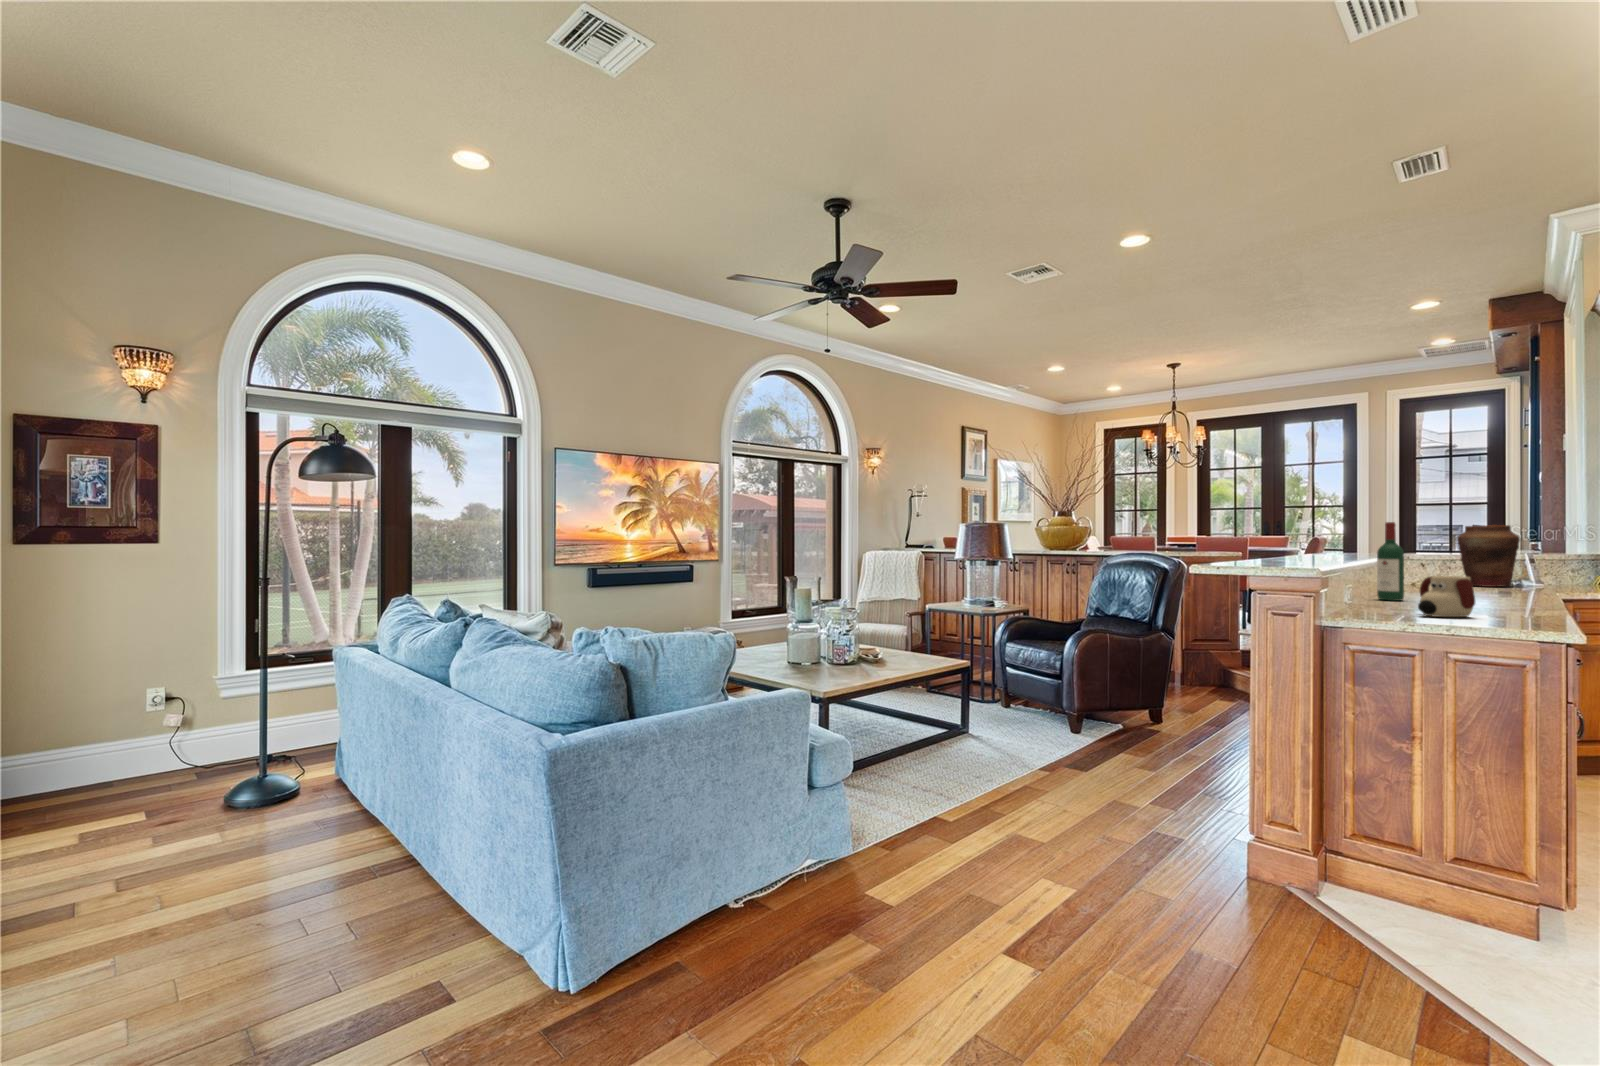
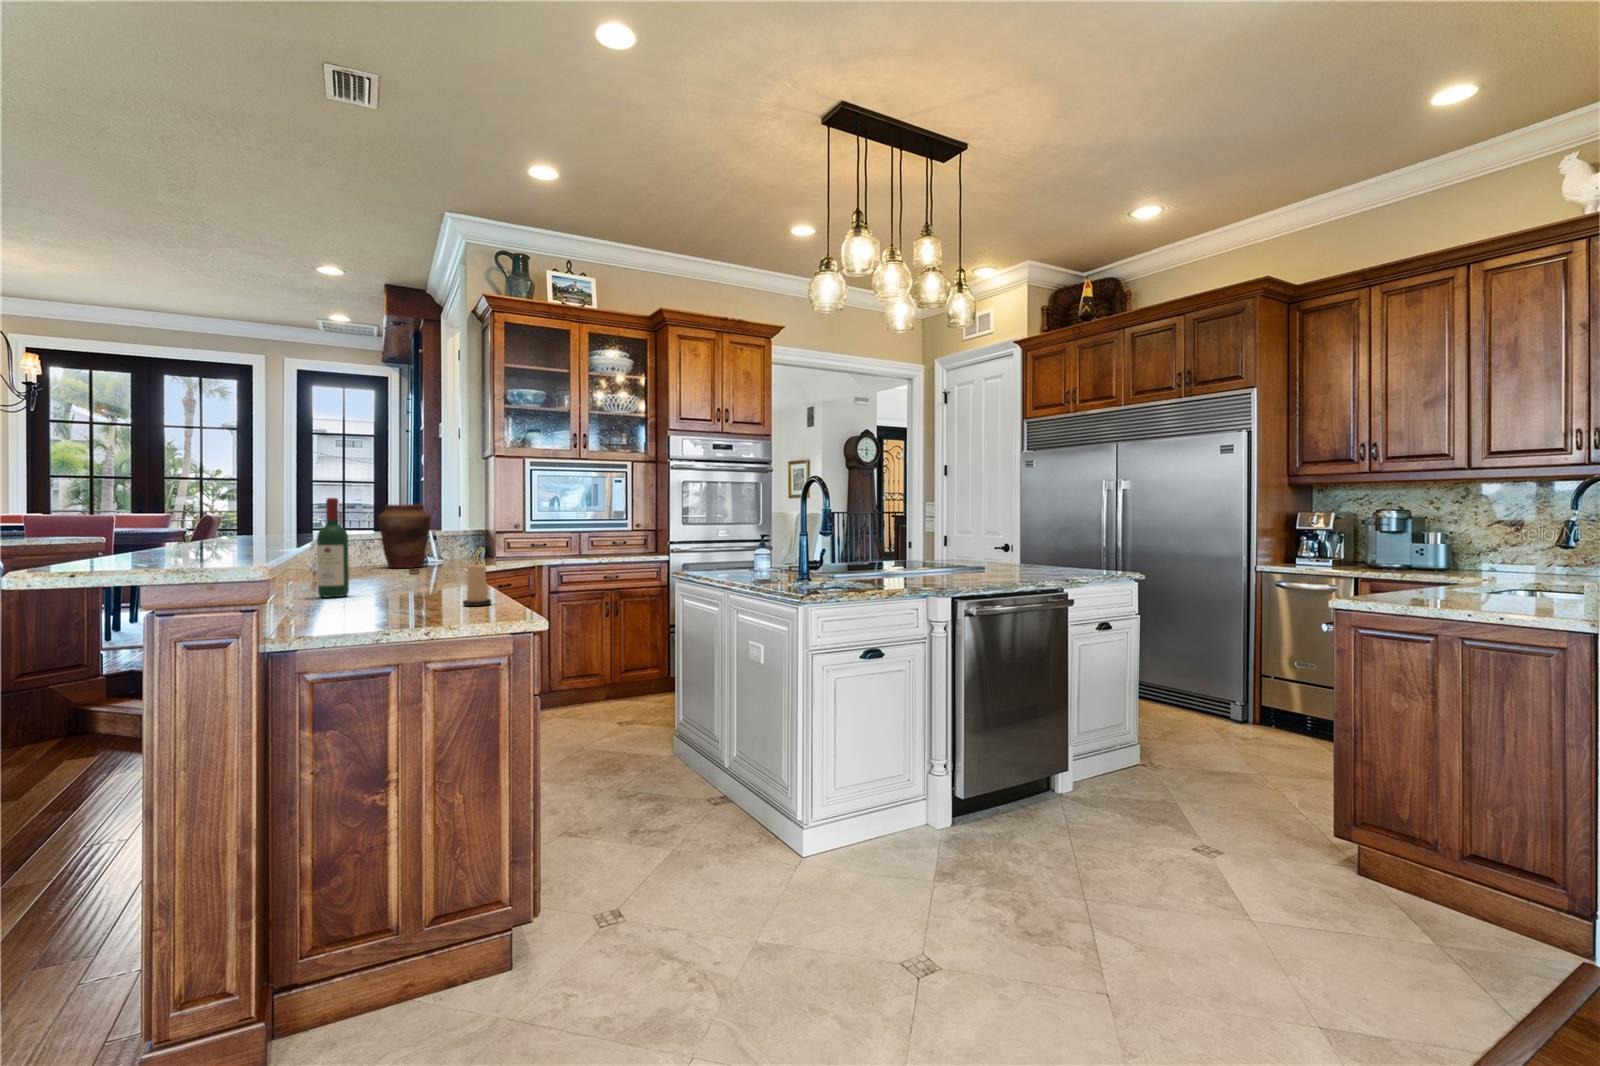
mug: present [1418,576,1475,617] -> none [384,565,446,619]
candle: none [1503,576,1537,617] -> present [463,562,492,606]

